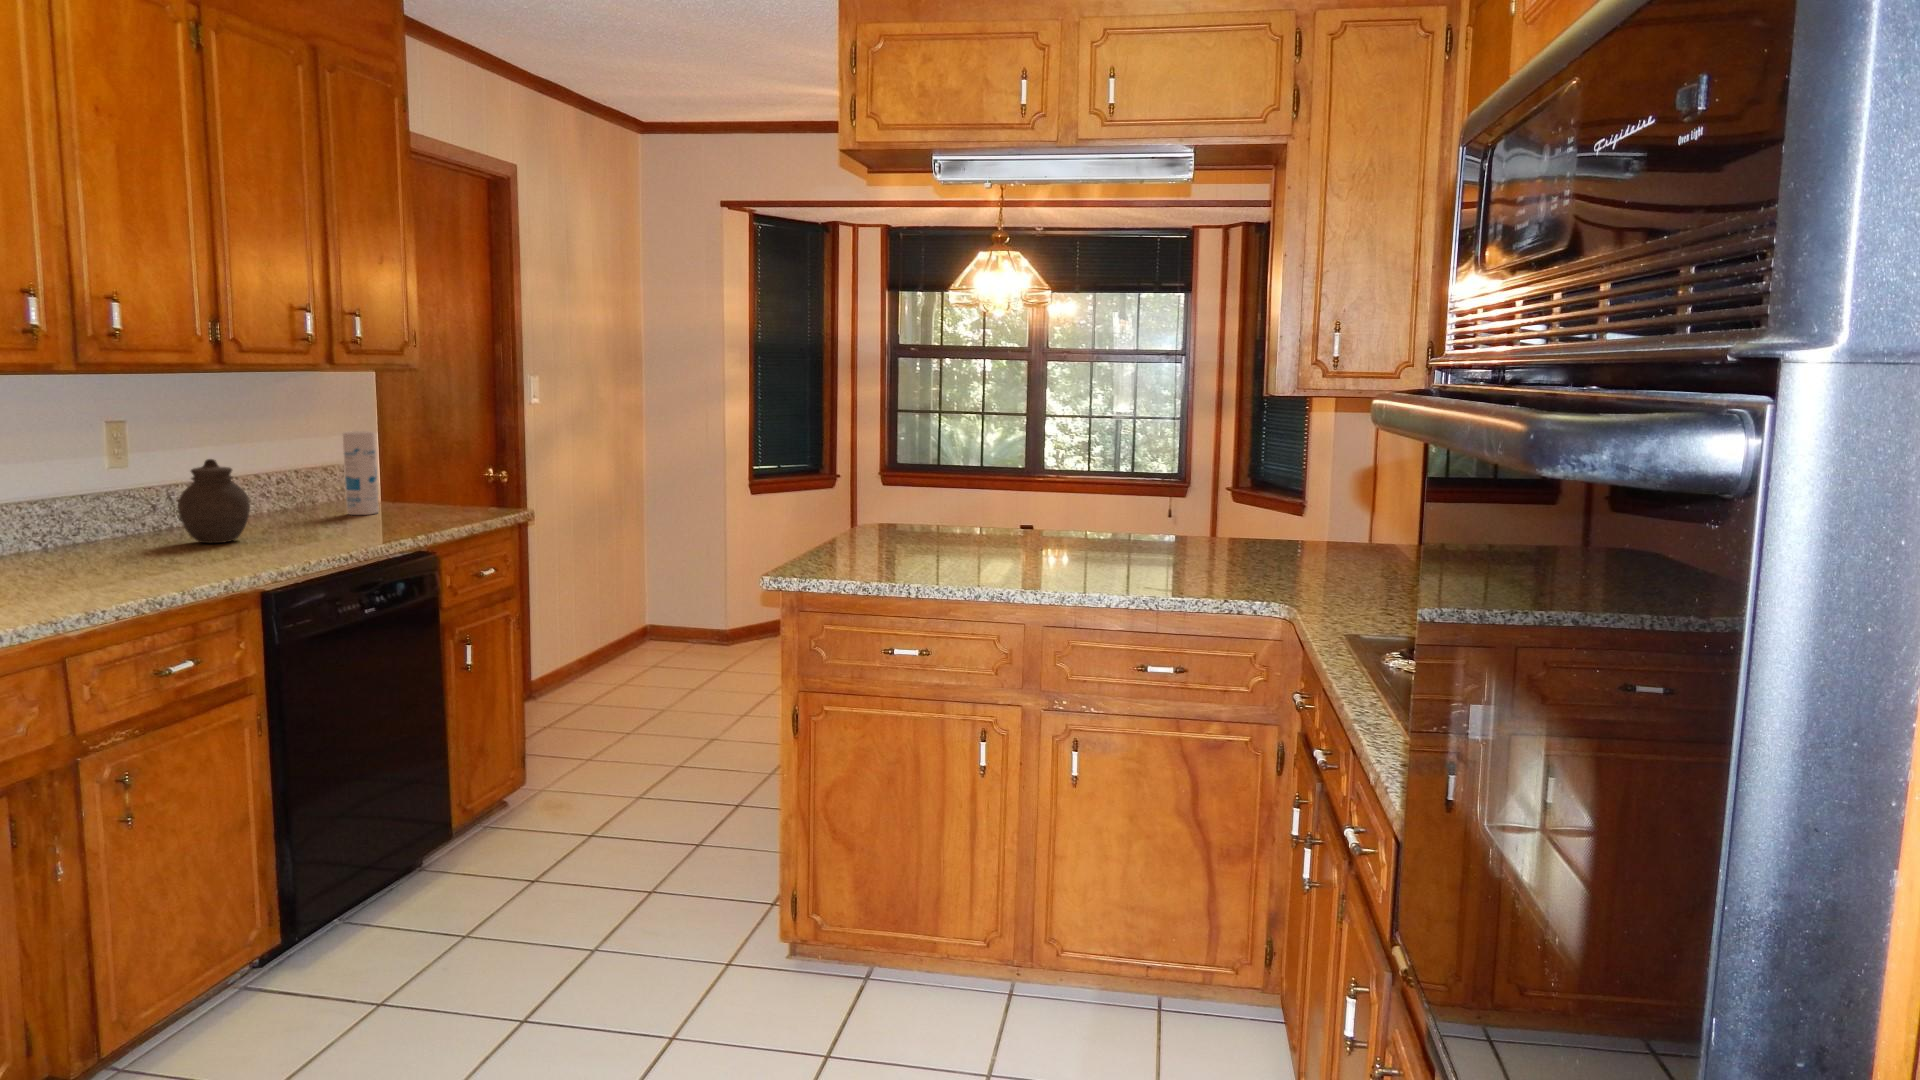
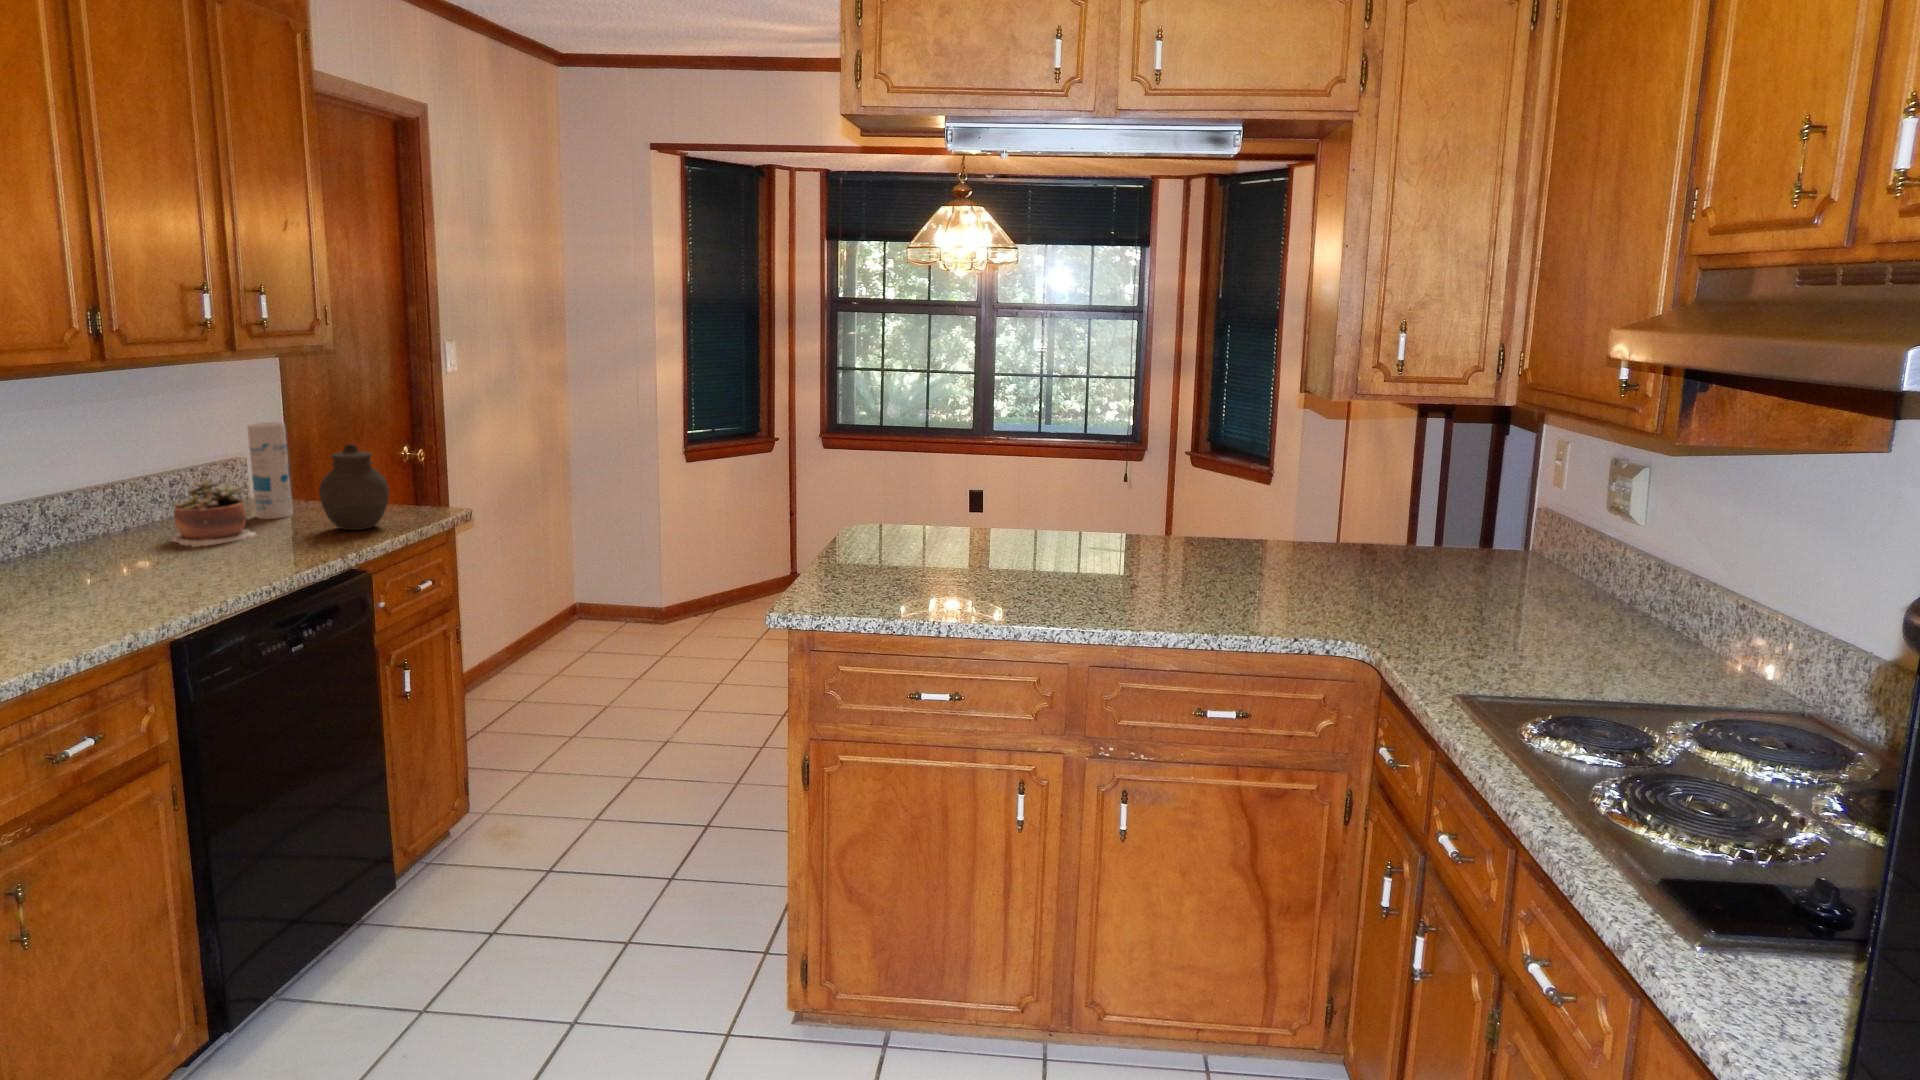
jar: present [178,459,250,543] -> present [319,444,389,530]
succulent plant: none [271,475,347,532] -> present [172,479,258,547]

